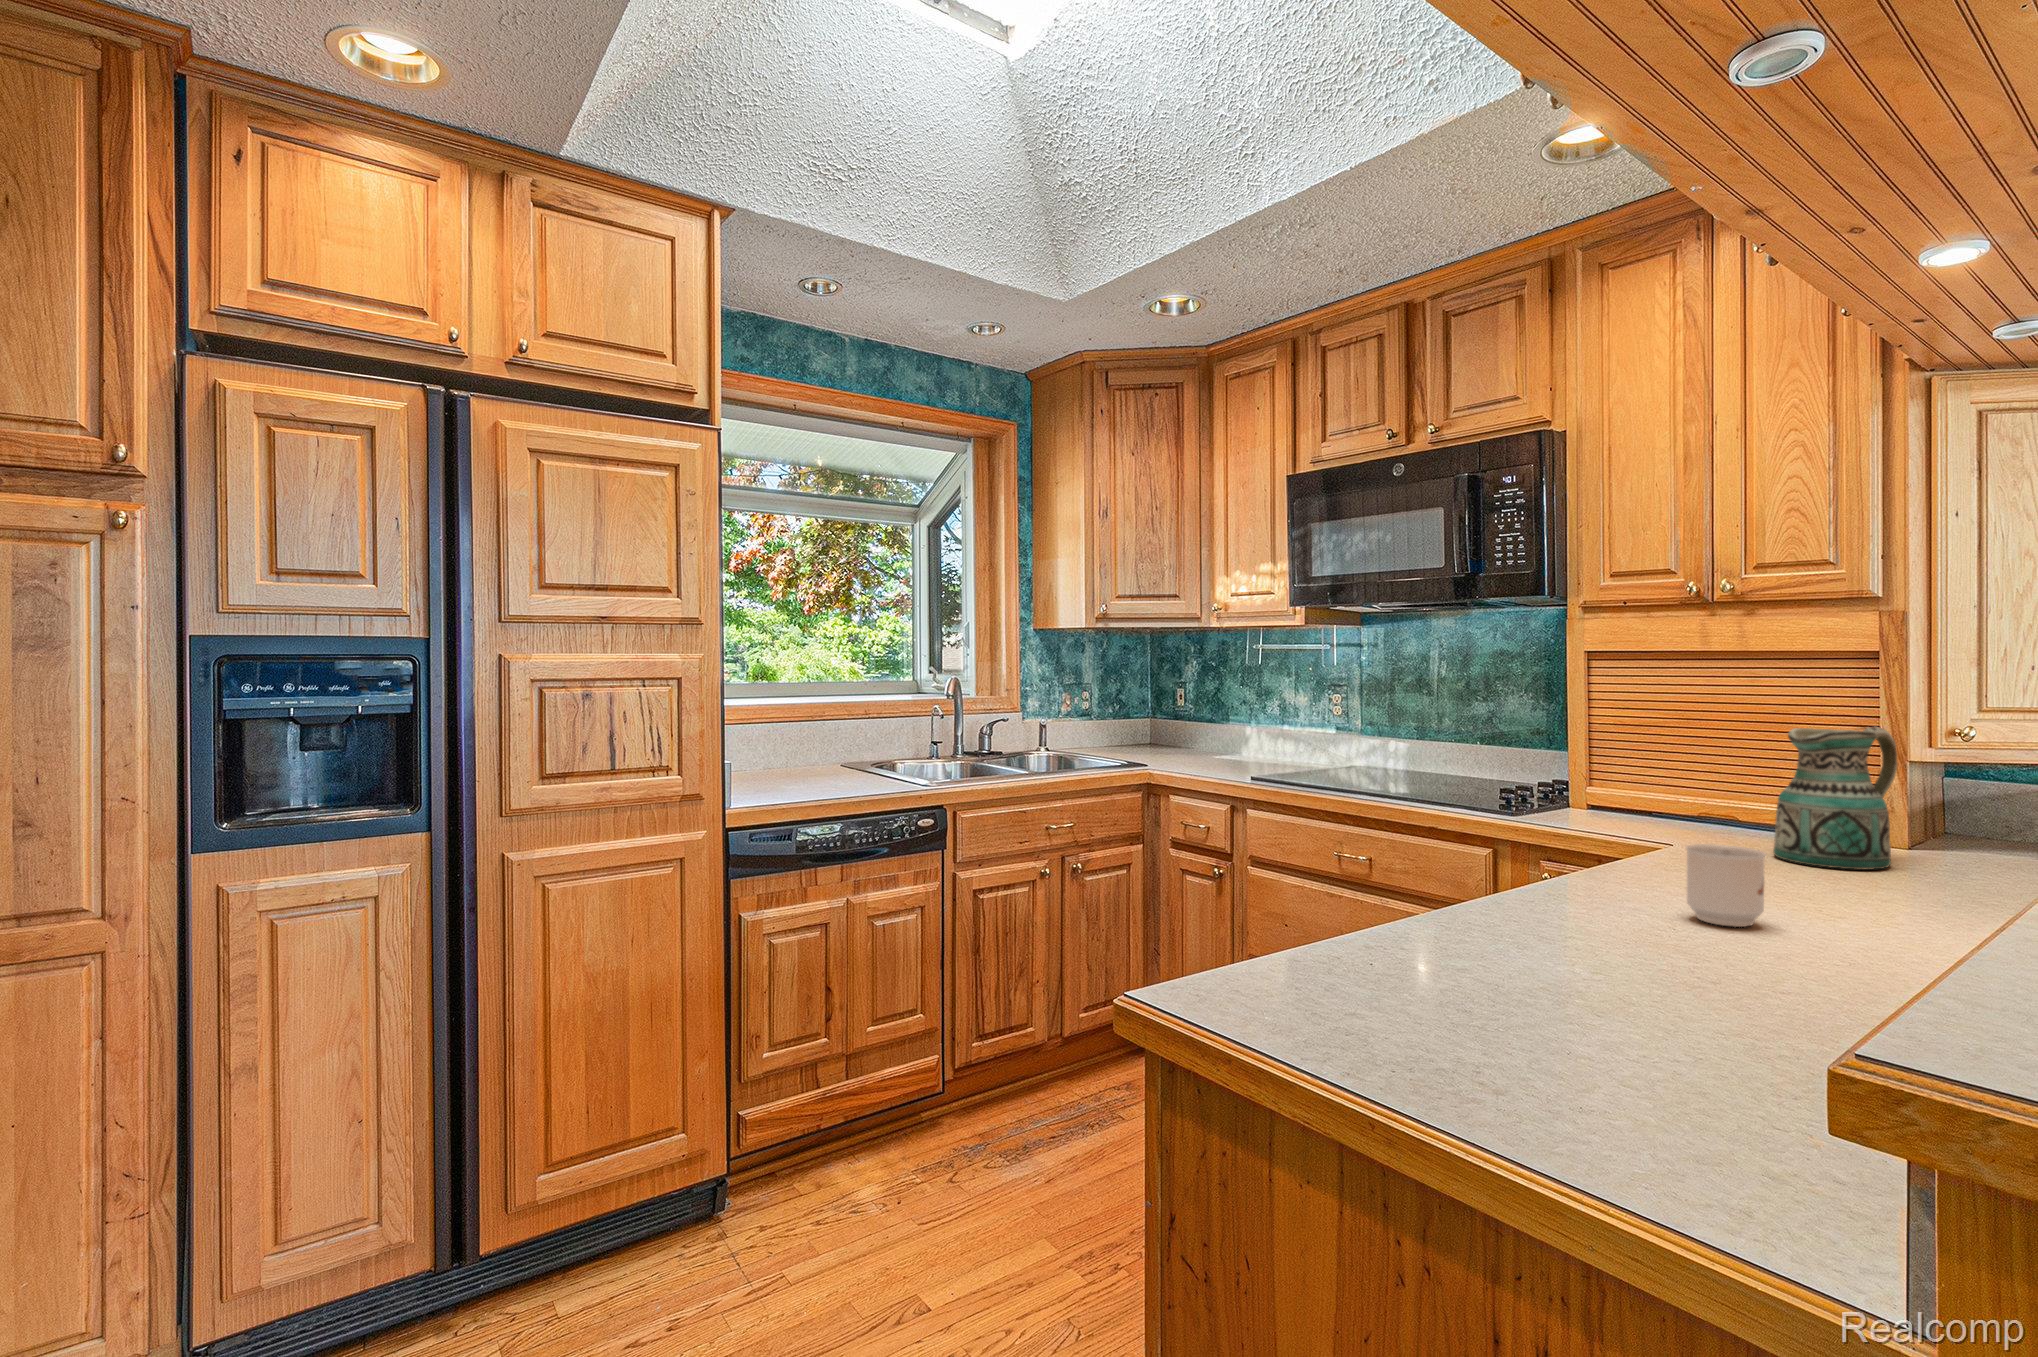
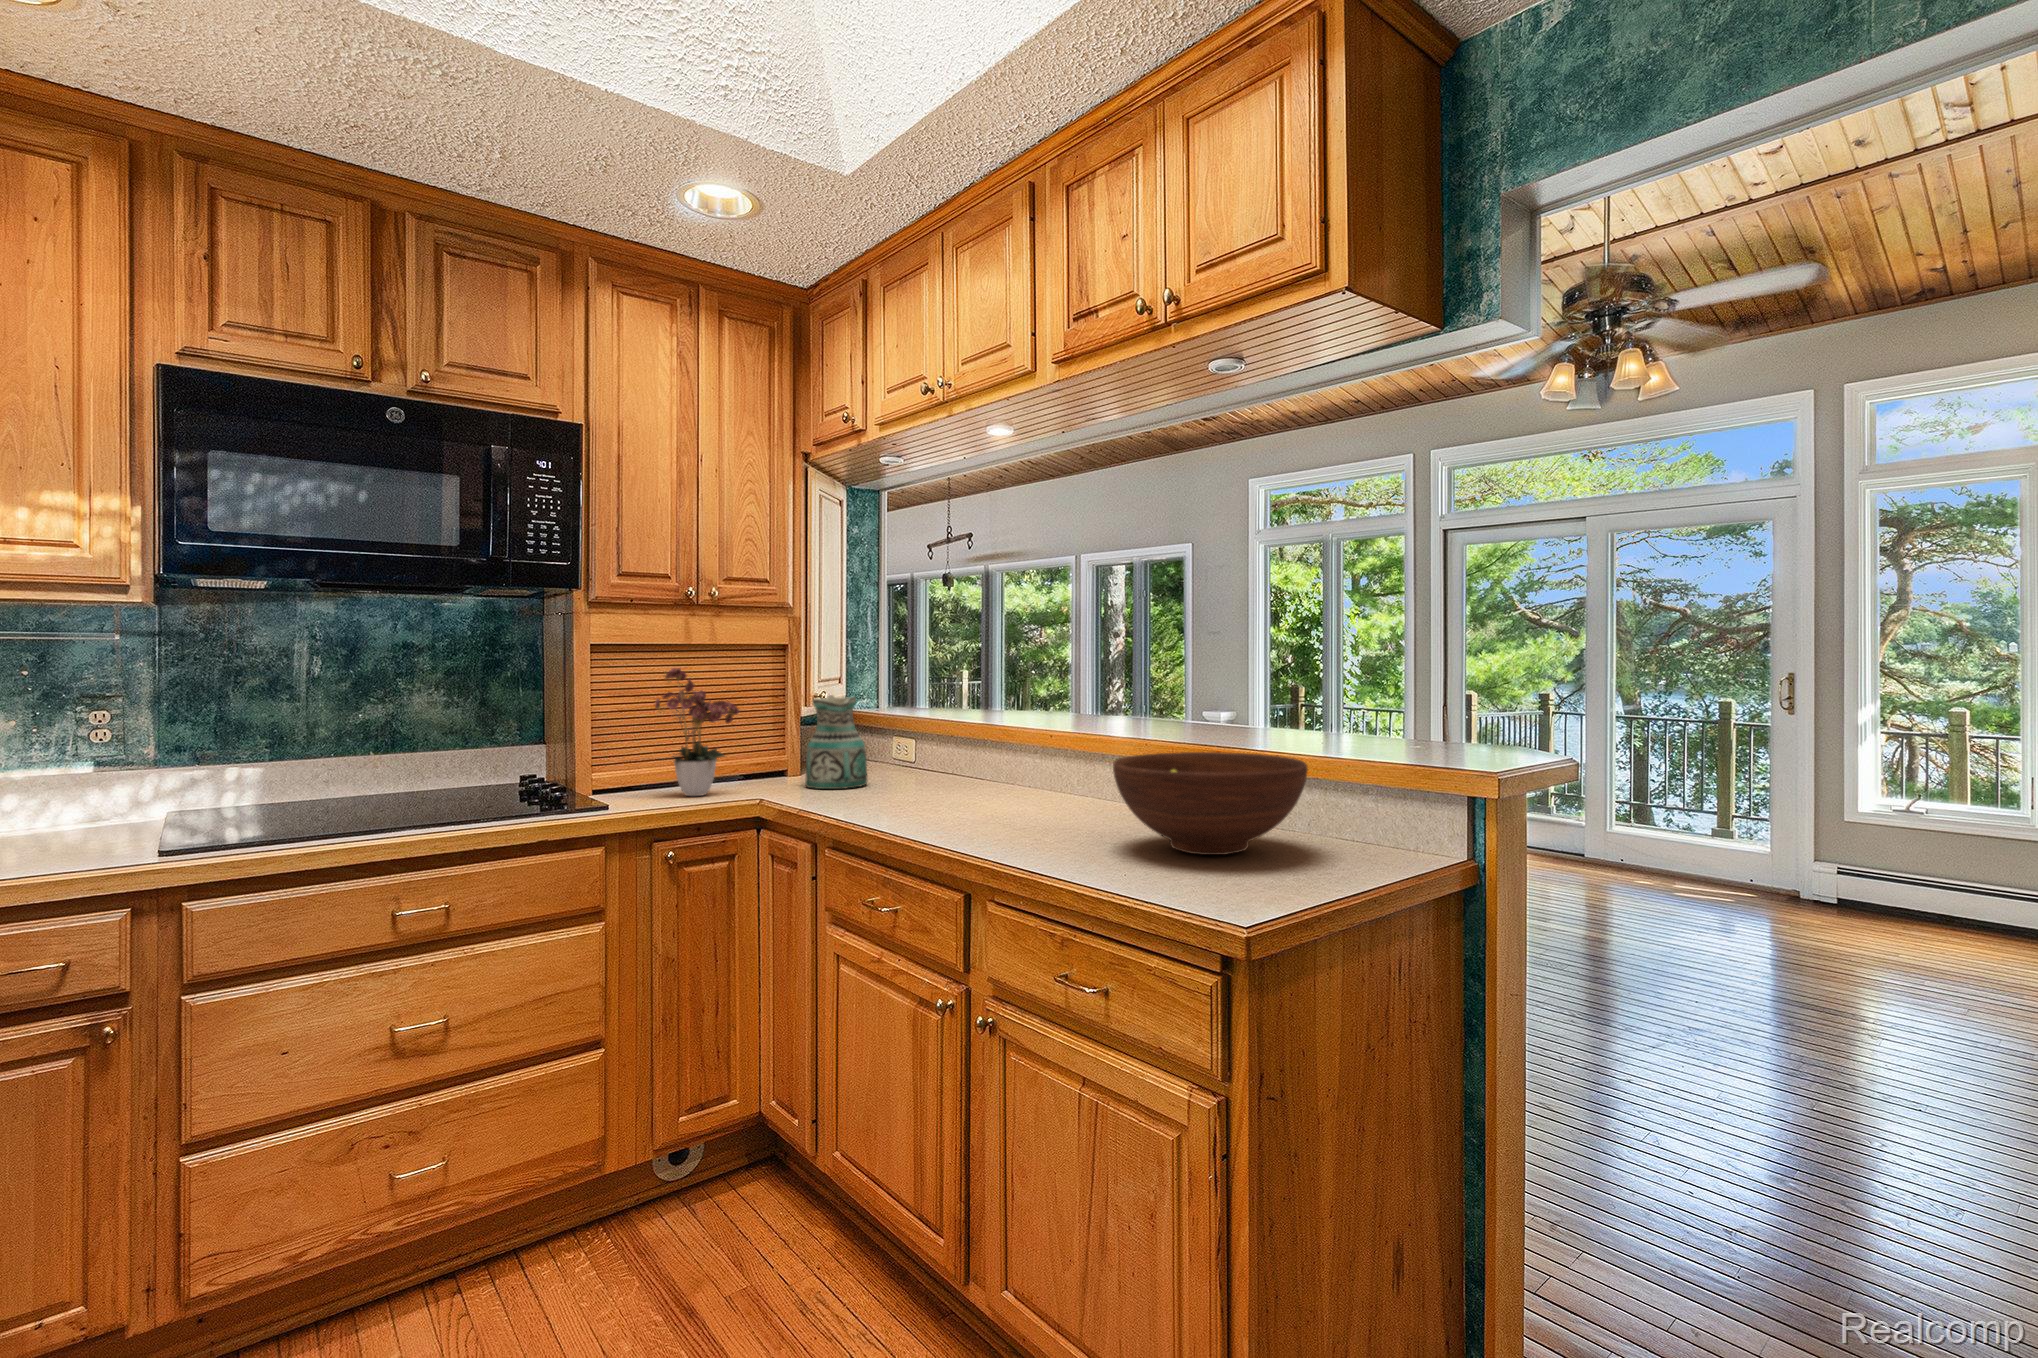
flower arrangement: none [1586,671,1694,830] -> present [655,668,739,796]
fruit bowl: none [1309,835,1663,1027] -> present [1113,752,1308,855]
mug: present [1686,844,1766,927] -> none [971,763,1017,812]

